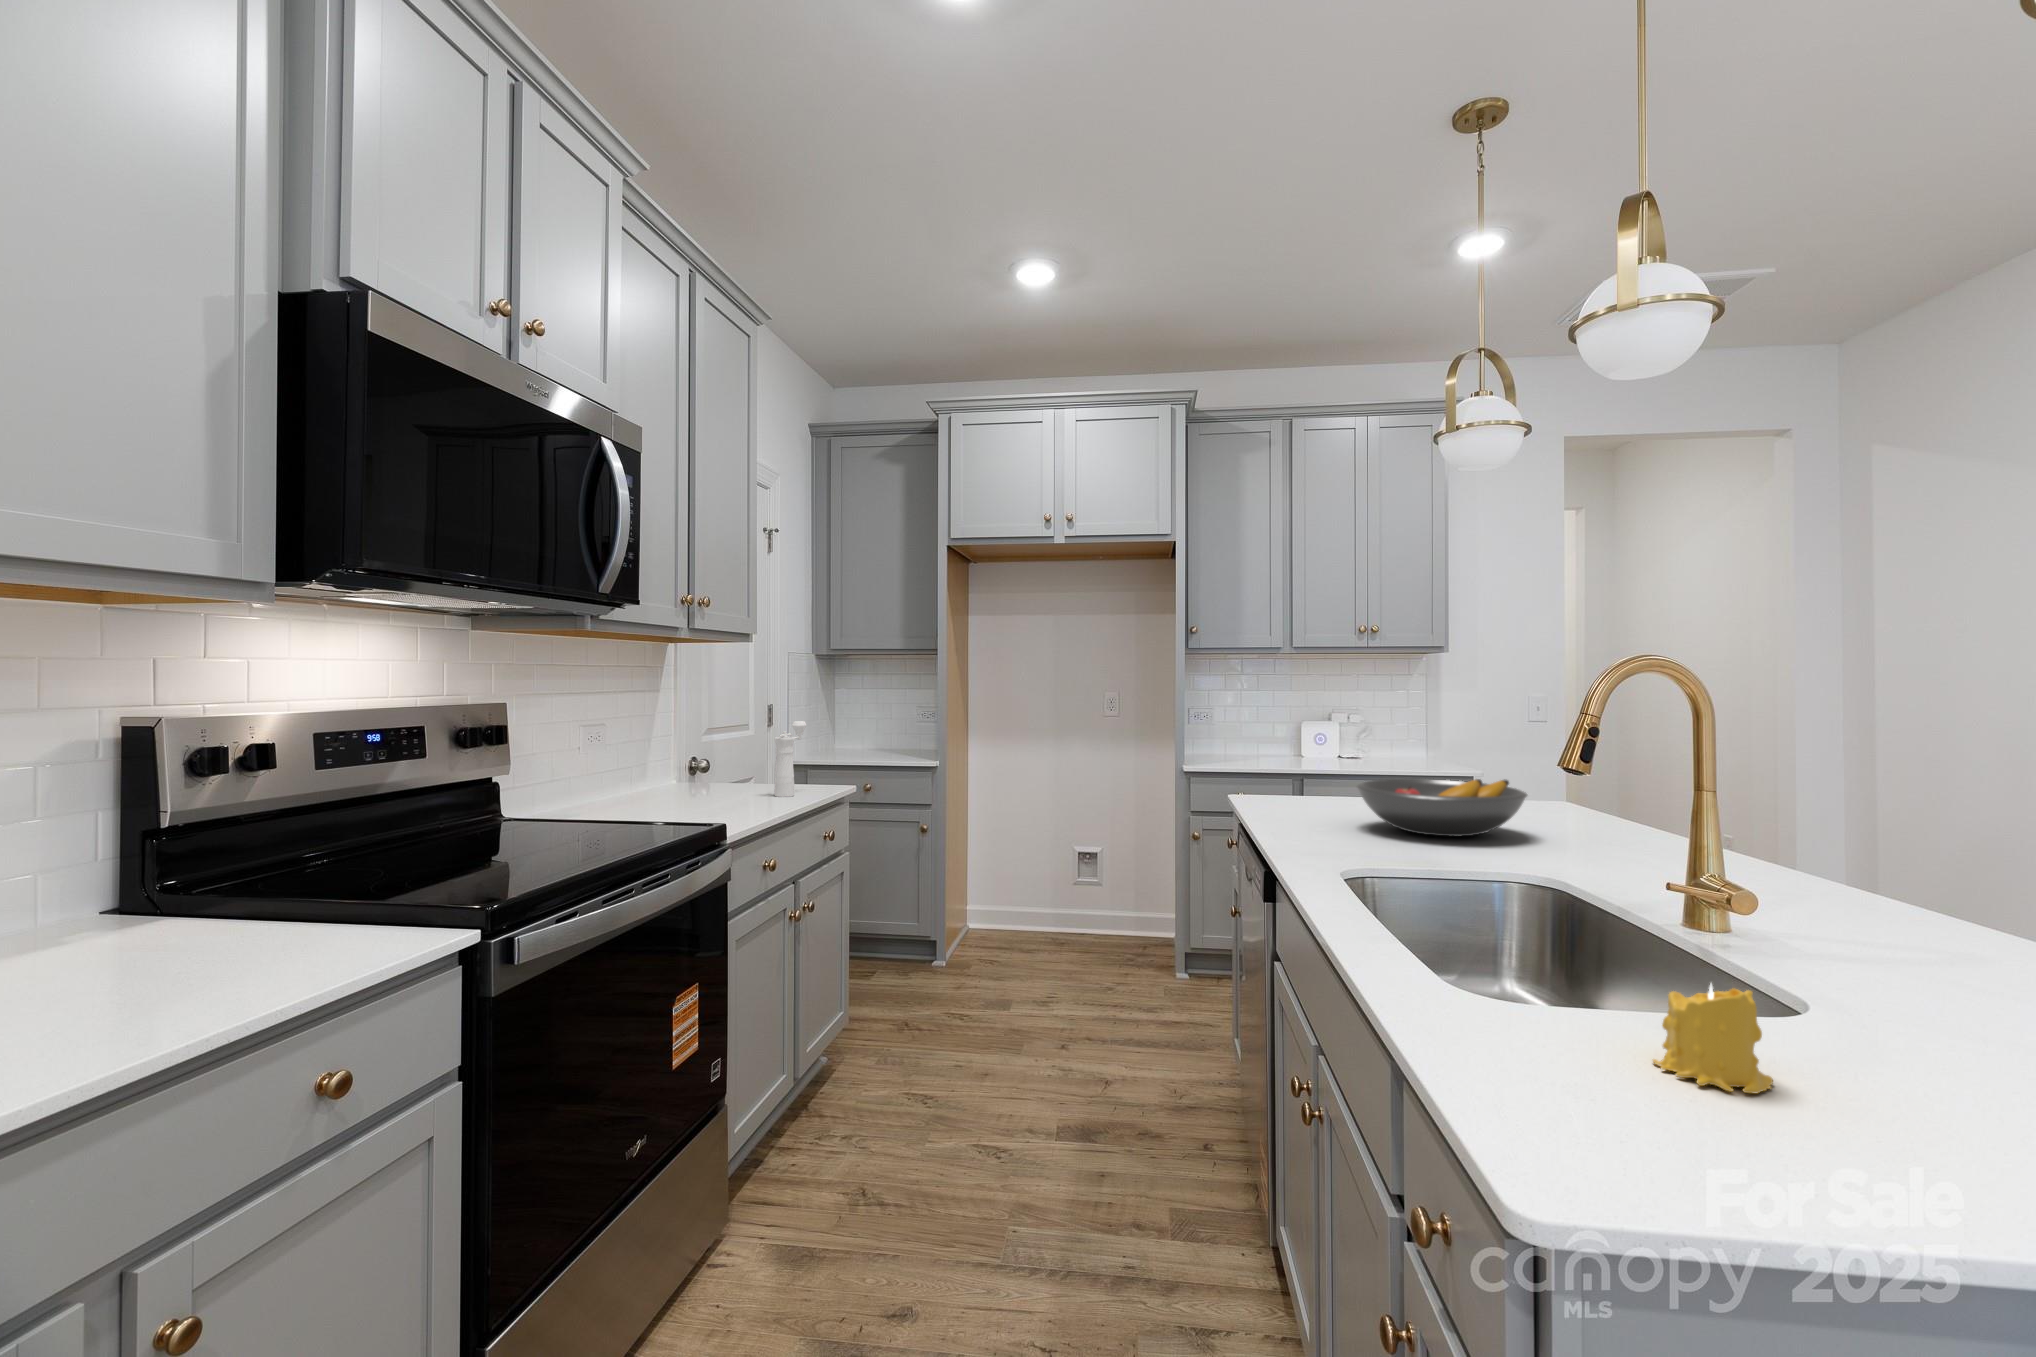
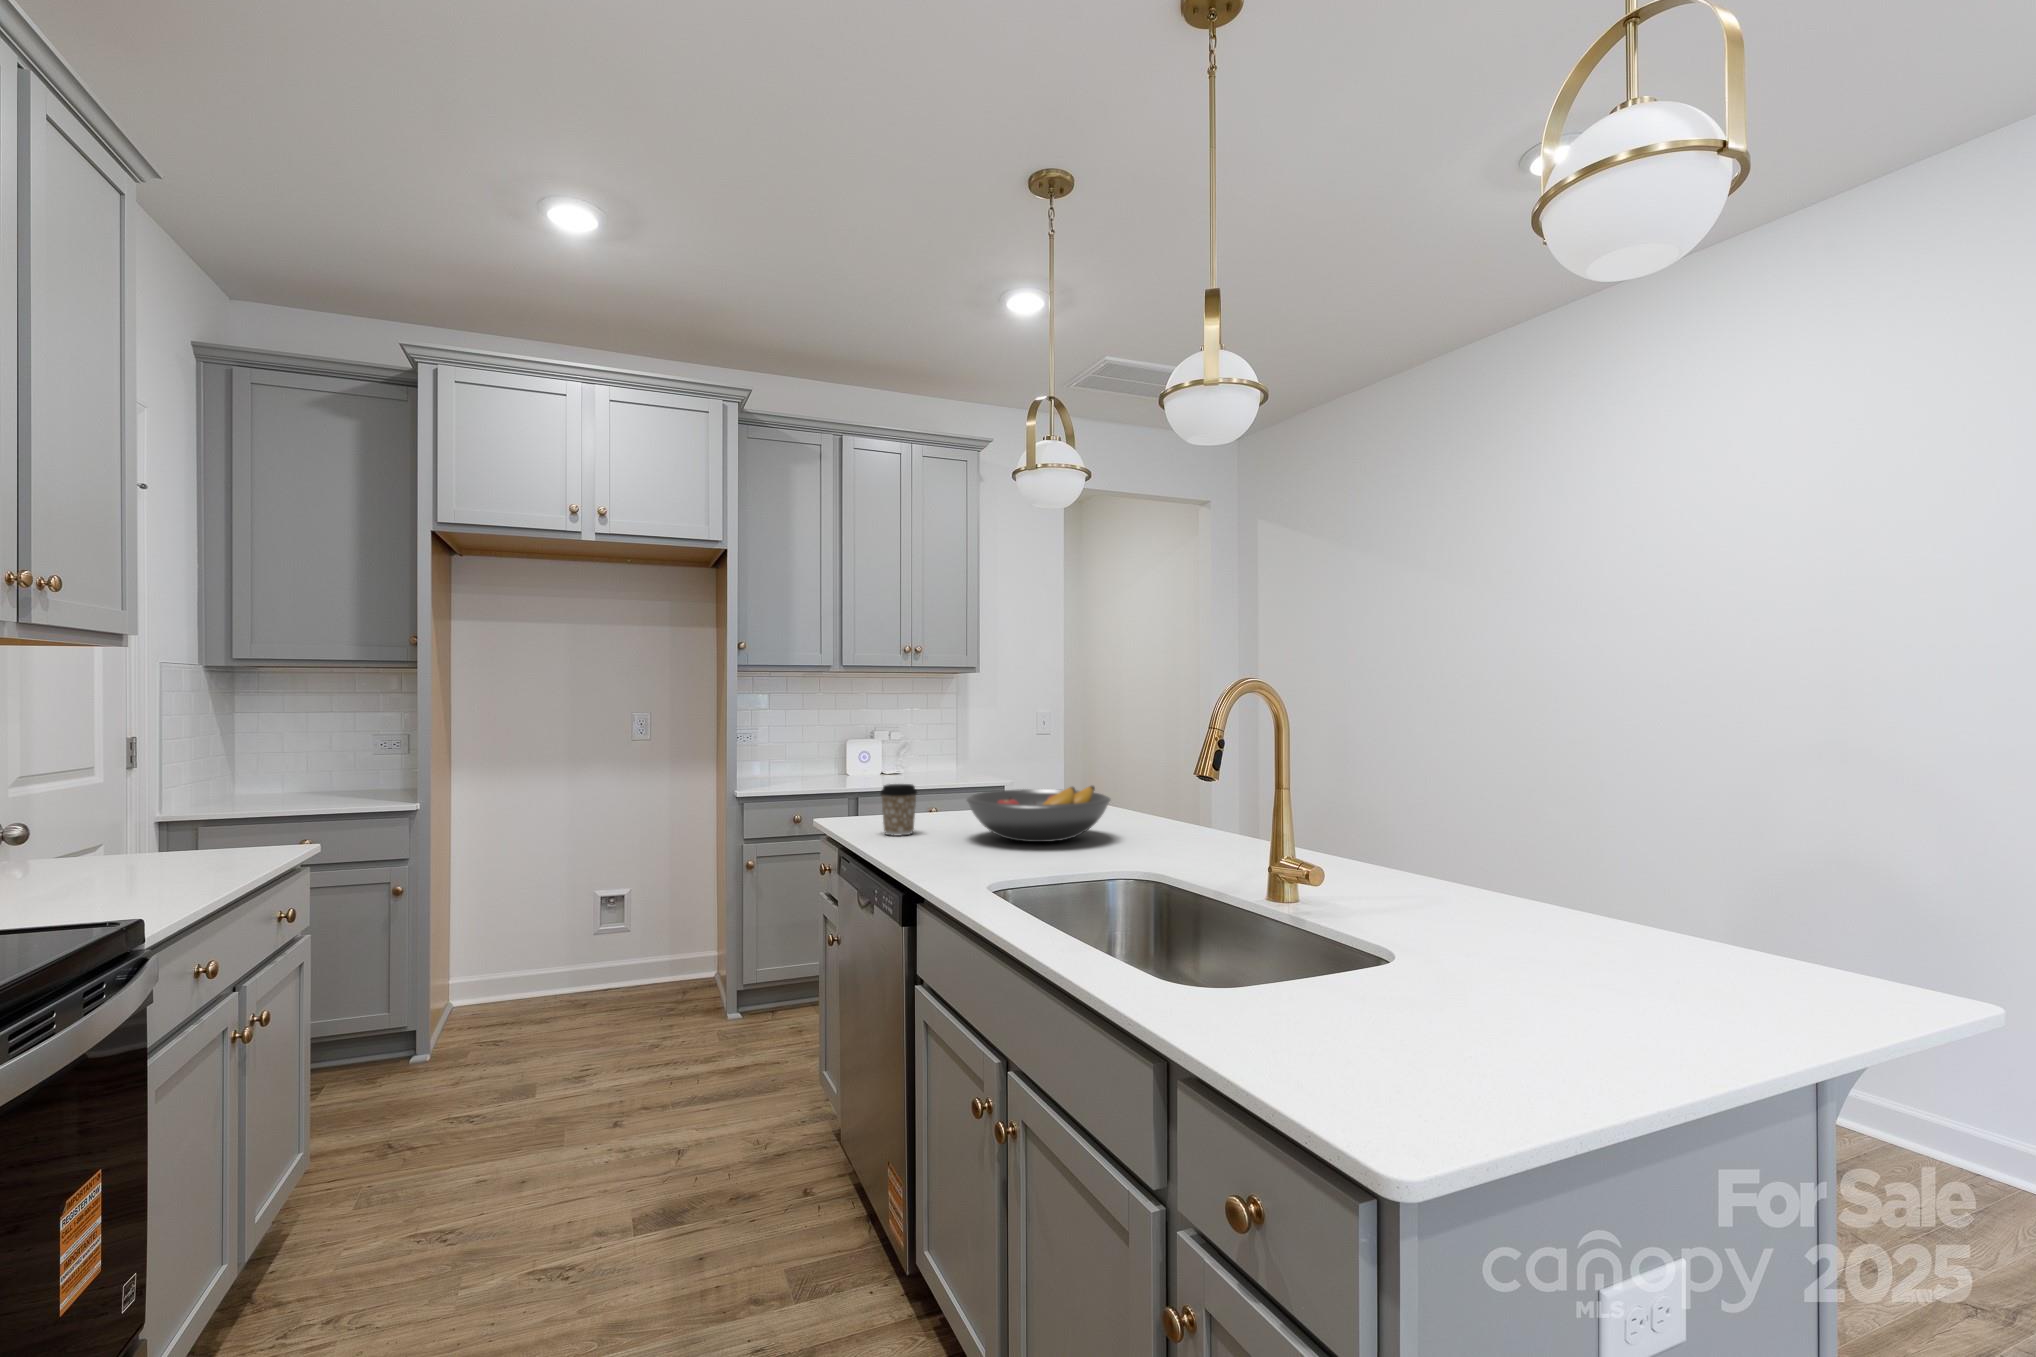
pepper mill: present [774,721,807,797] -> none [187,760,241,870]
coffee cup: none [1274,766,1313,817] -> present [880,784,917,836]
candle: present [1653,984,1773,1093] -> none [1347,941,1428,1029]

